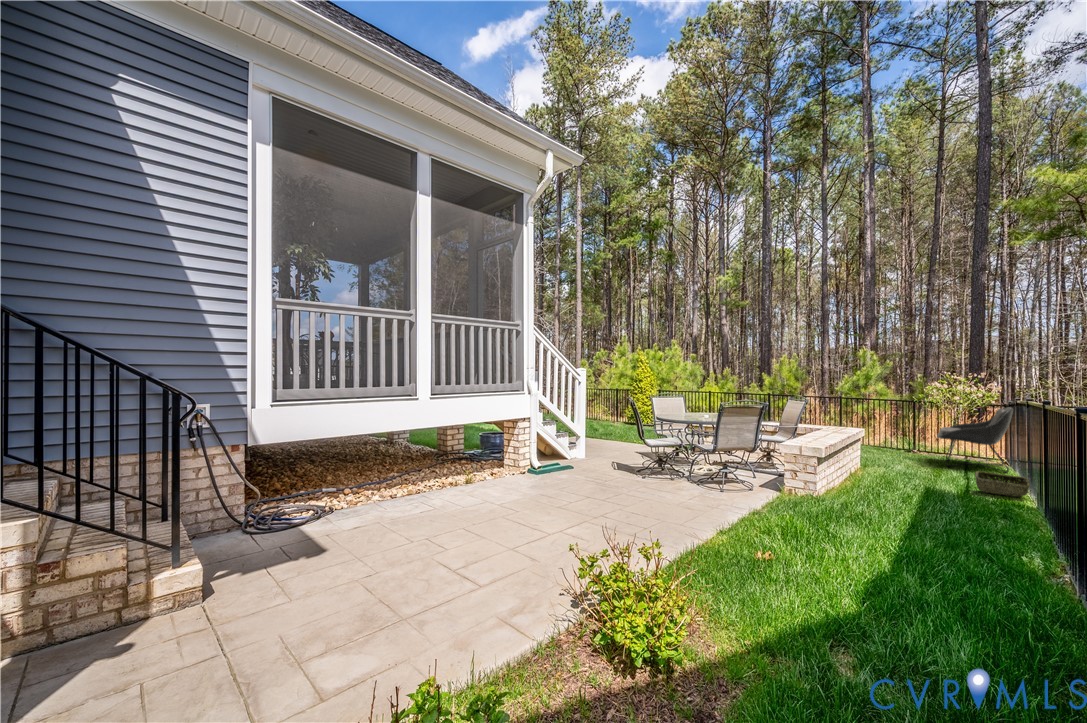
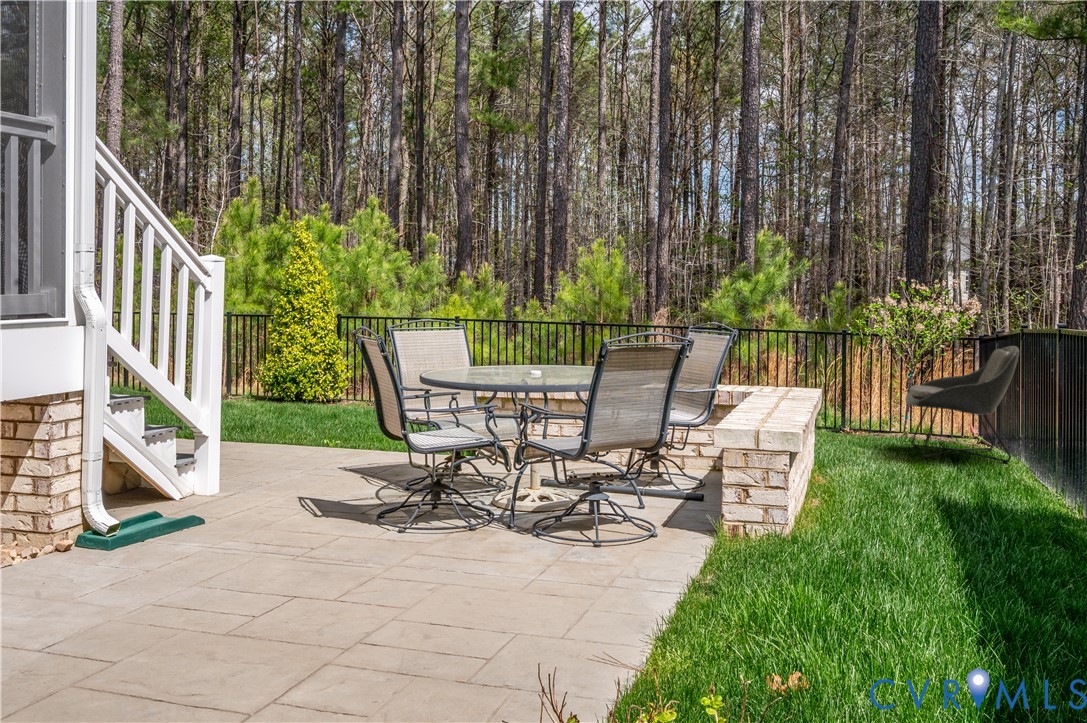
woven basket: present [975,471,1030,497] -> none [995,462,1074,503]

